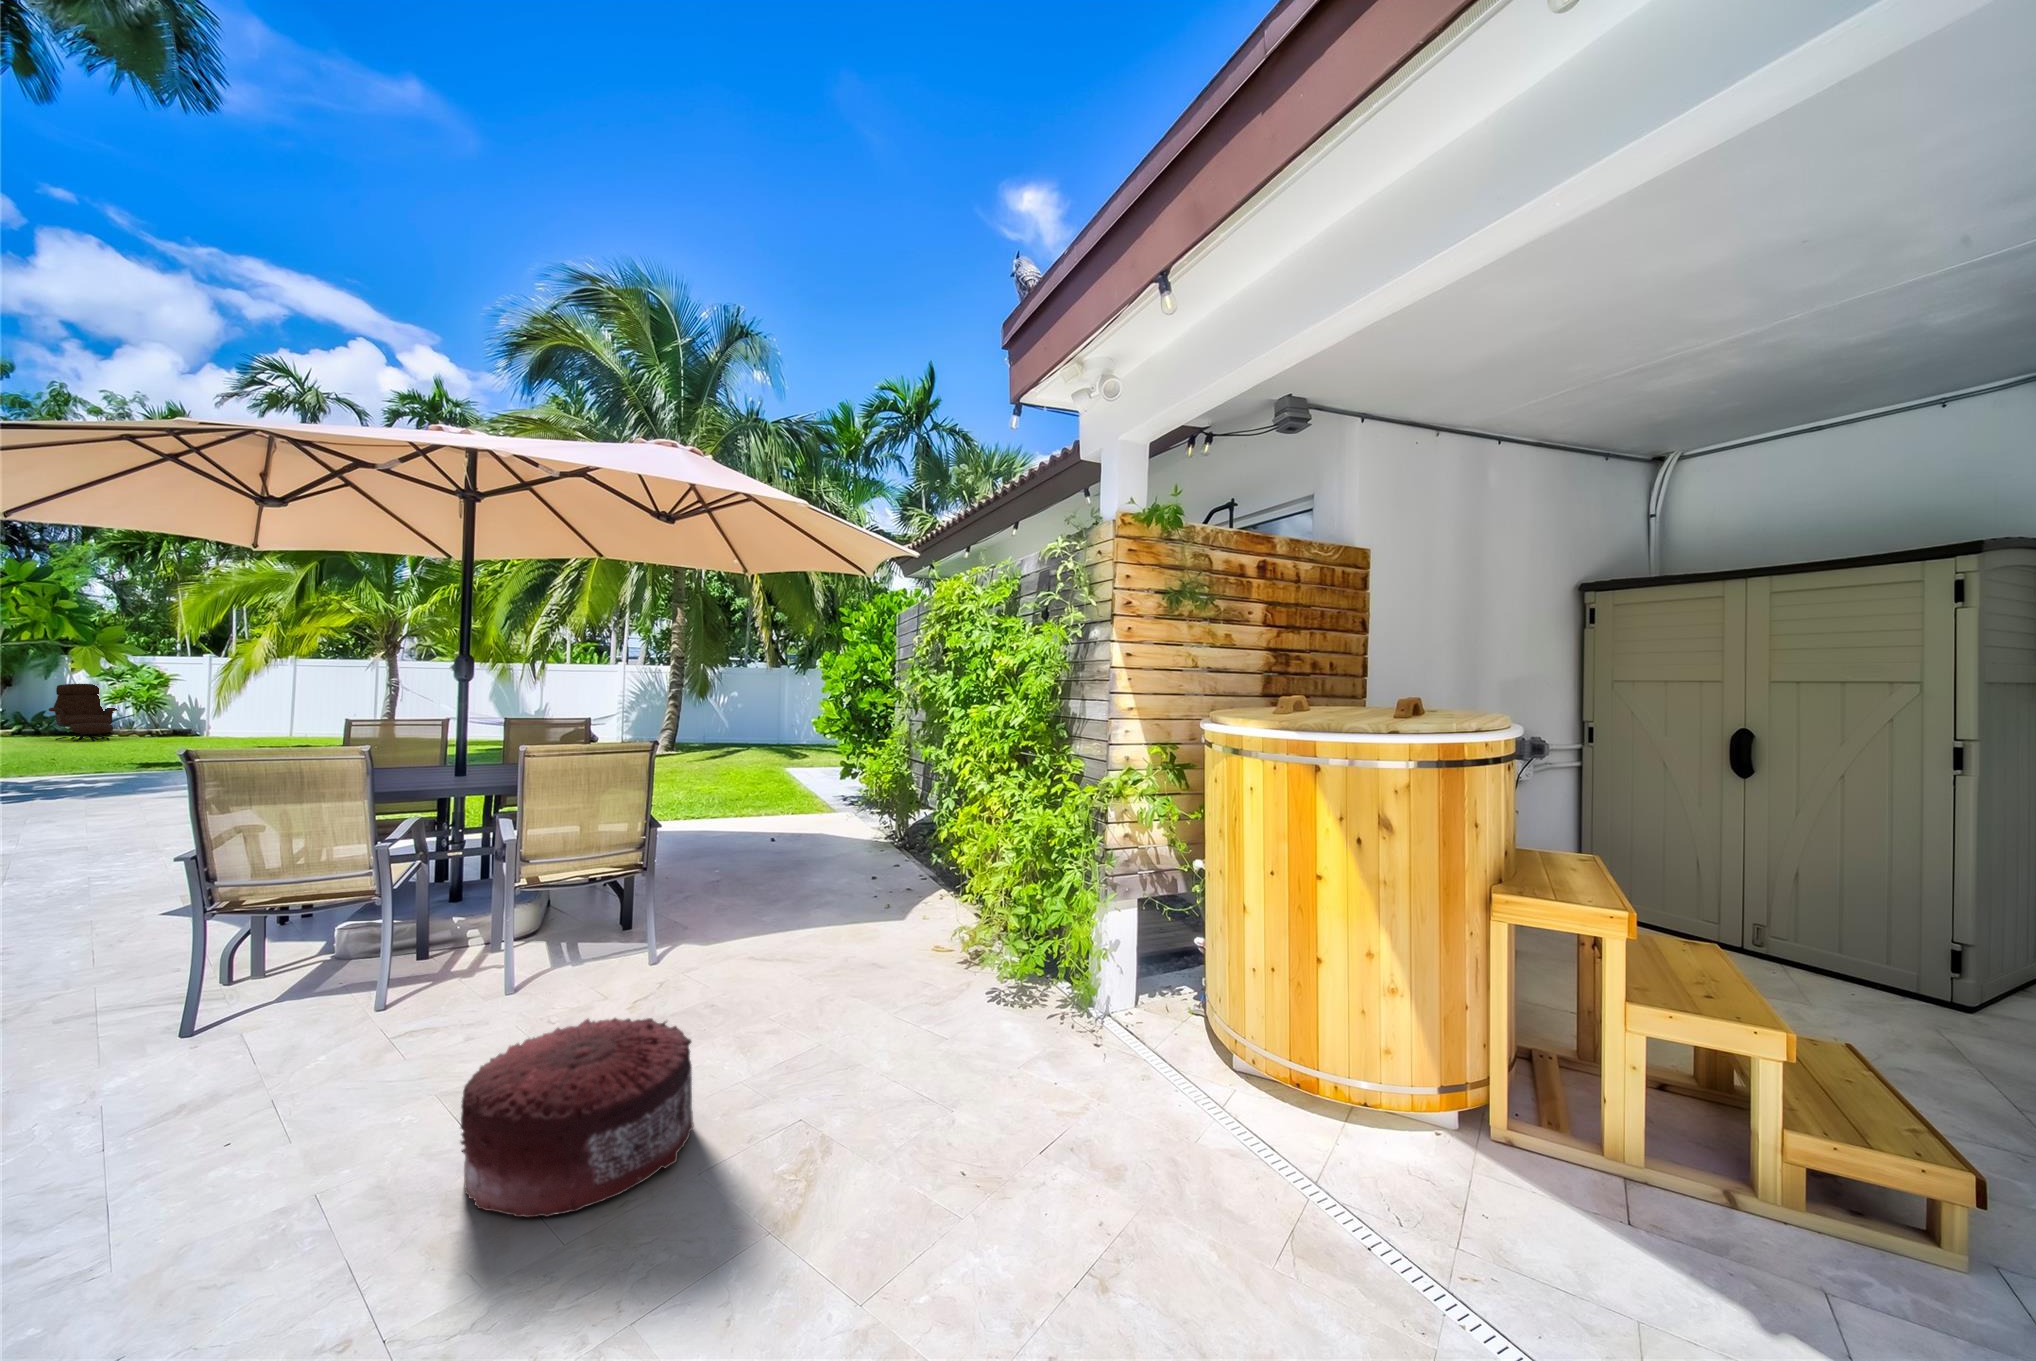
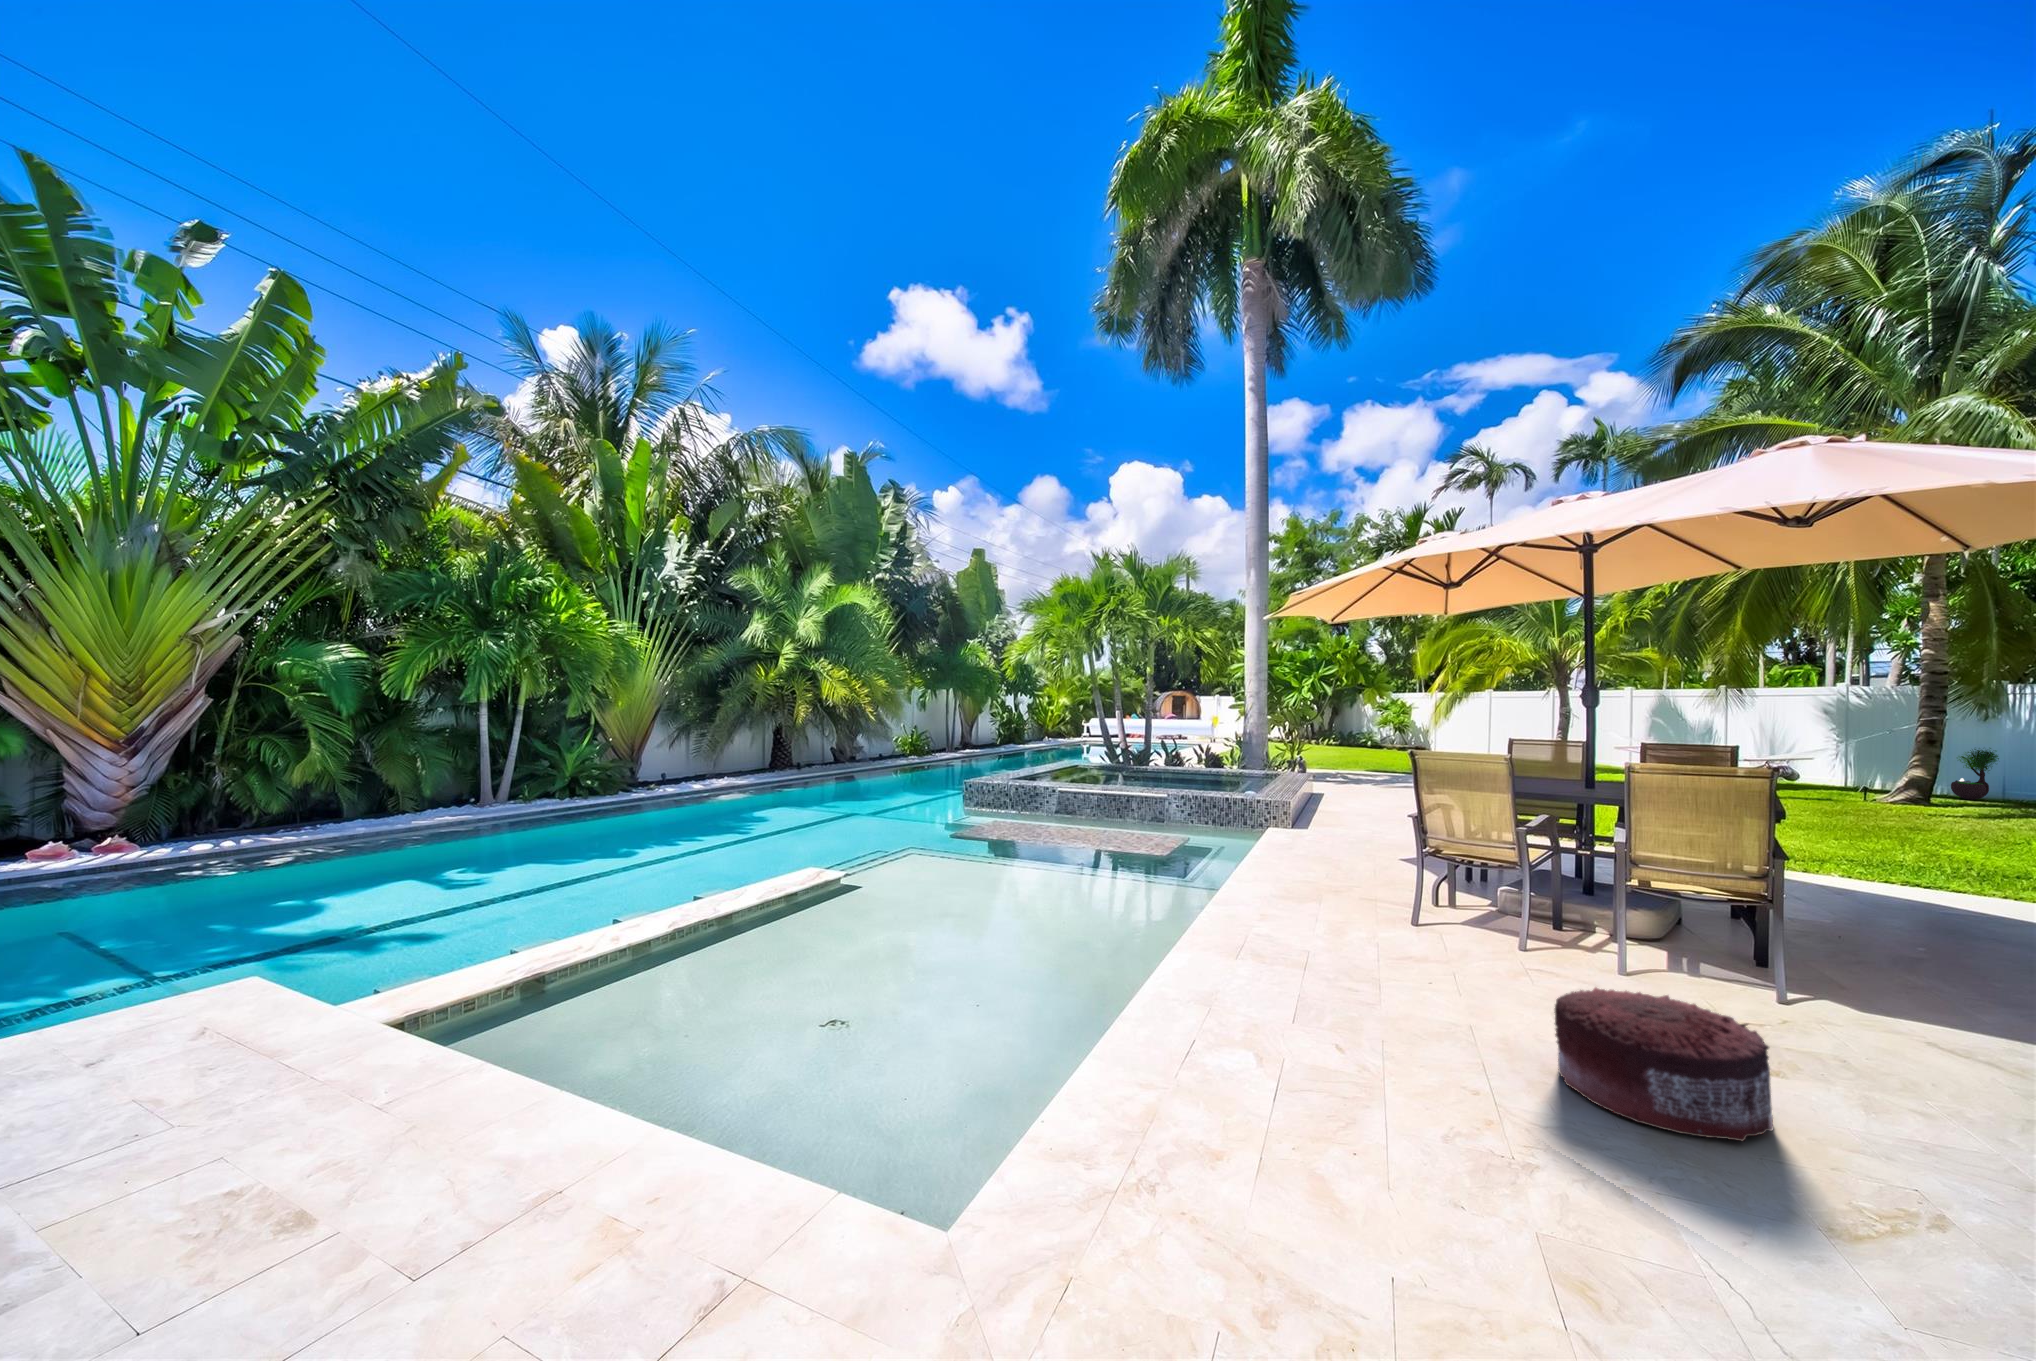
lounge chair: present [49,684,118,742] -> none [1353,712,1386,750]
potted tree: none [691,704,716,744] -> present [1951,748,1999,800]

